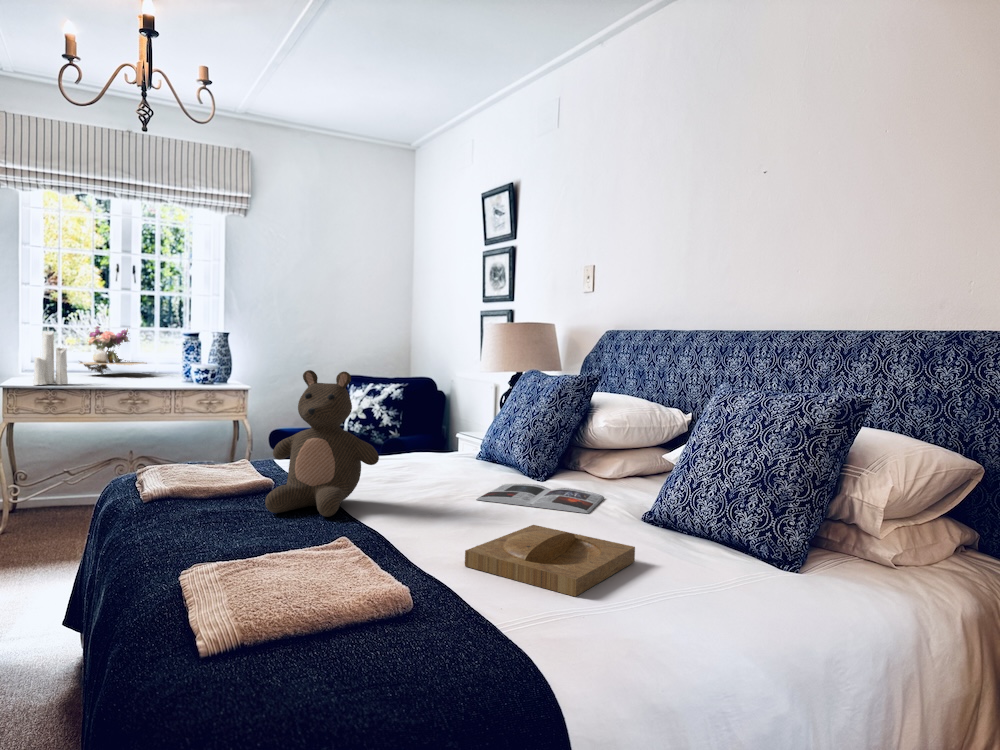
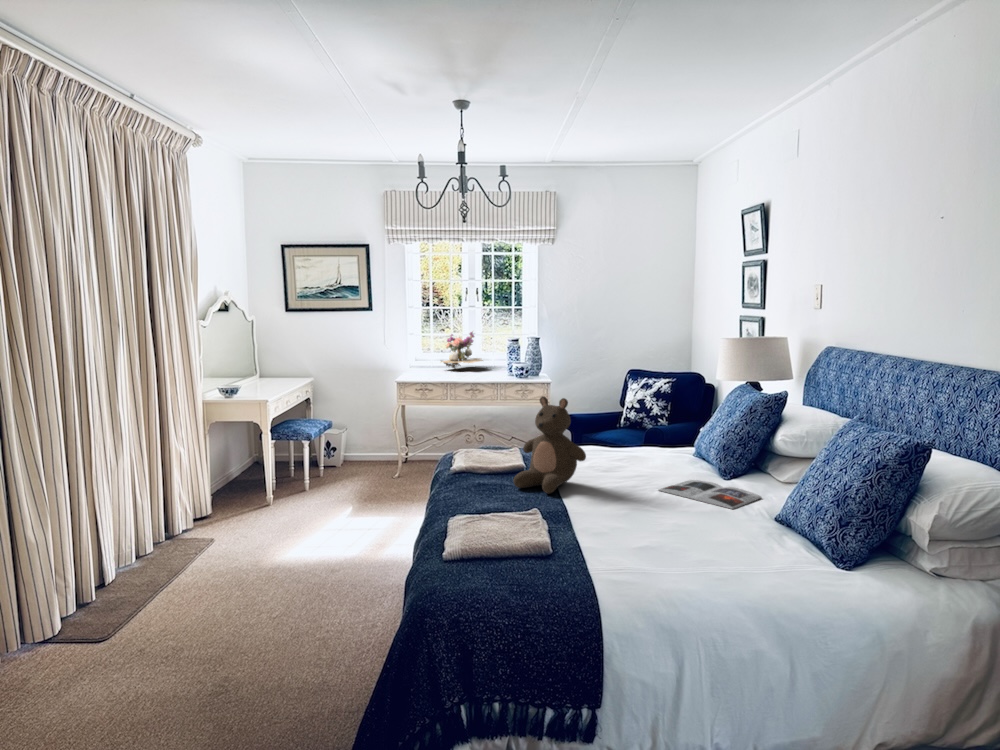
candle: present [33,330,68,385] -> none [411,336,431,380]
tray: present [465,525,635,596] -> none [607,513,724,561]

